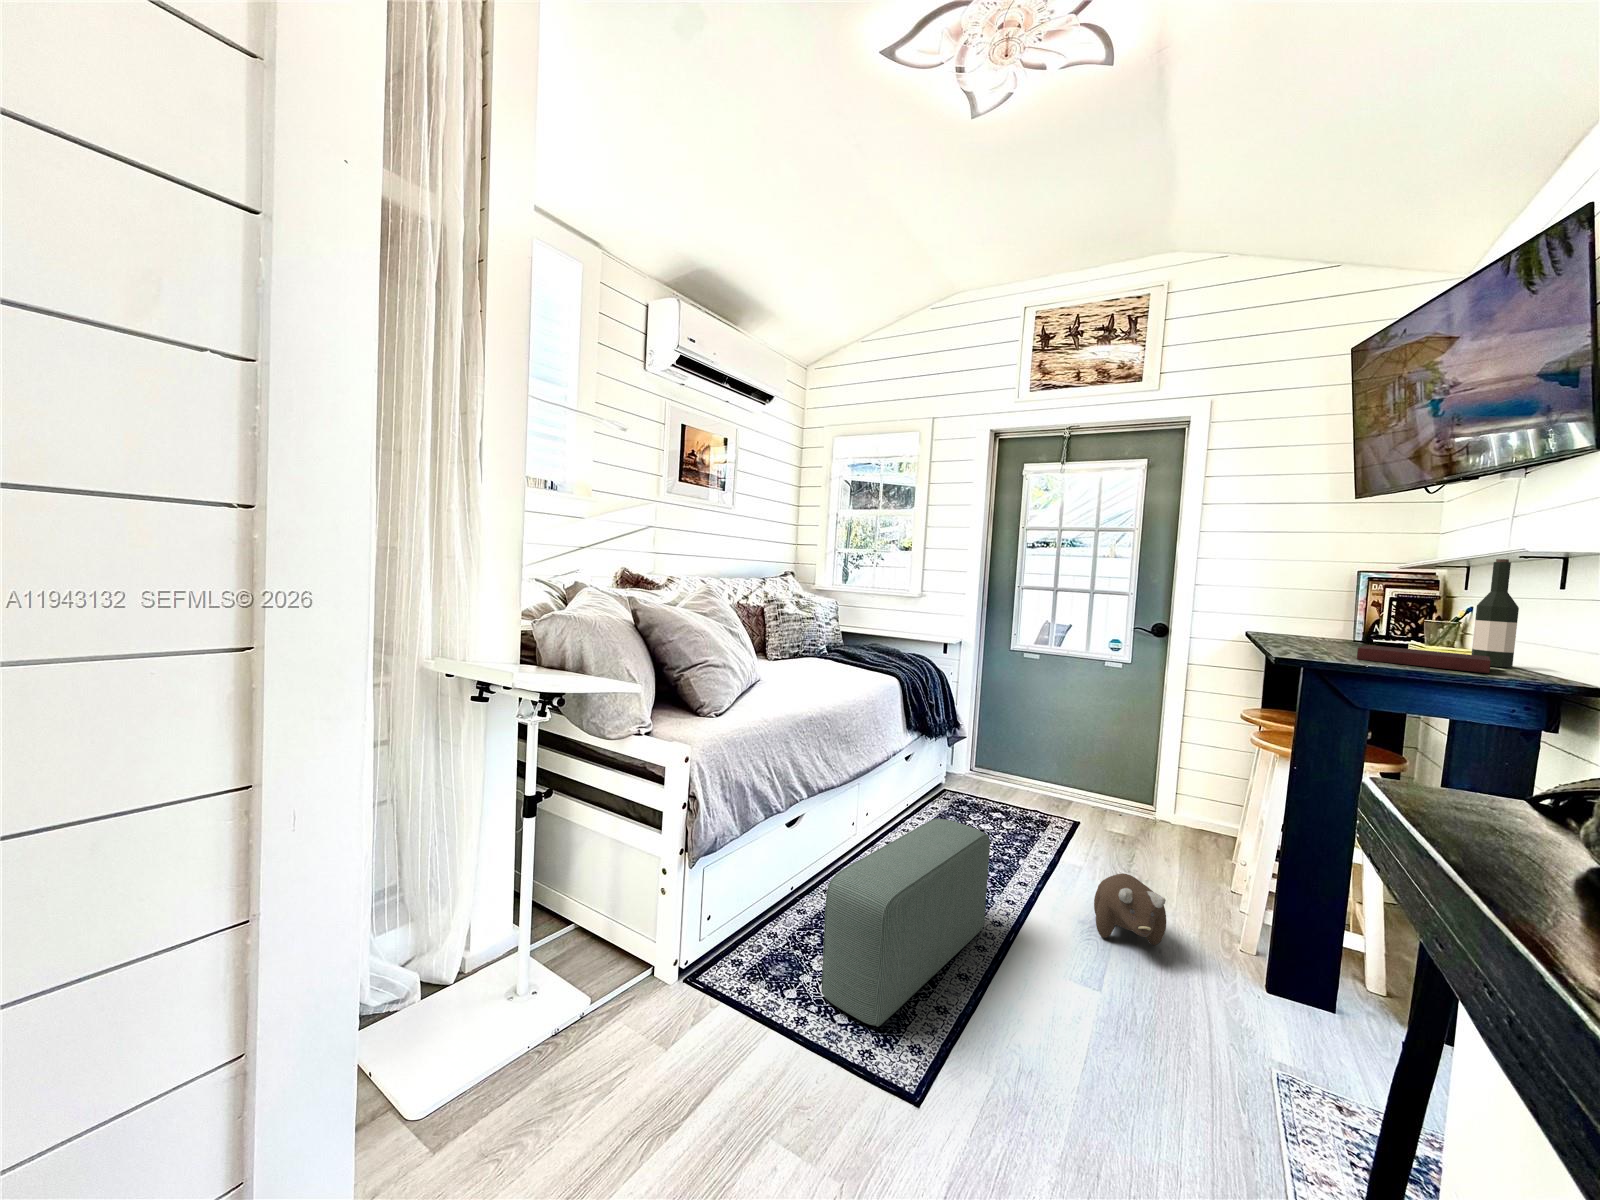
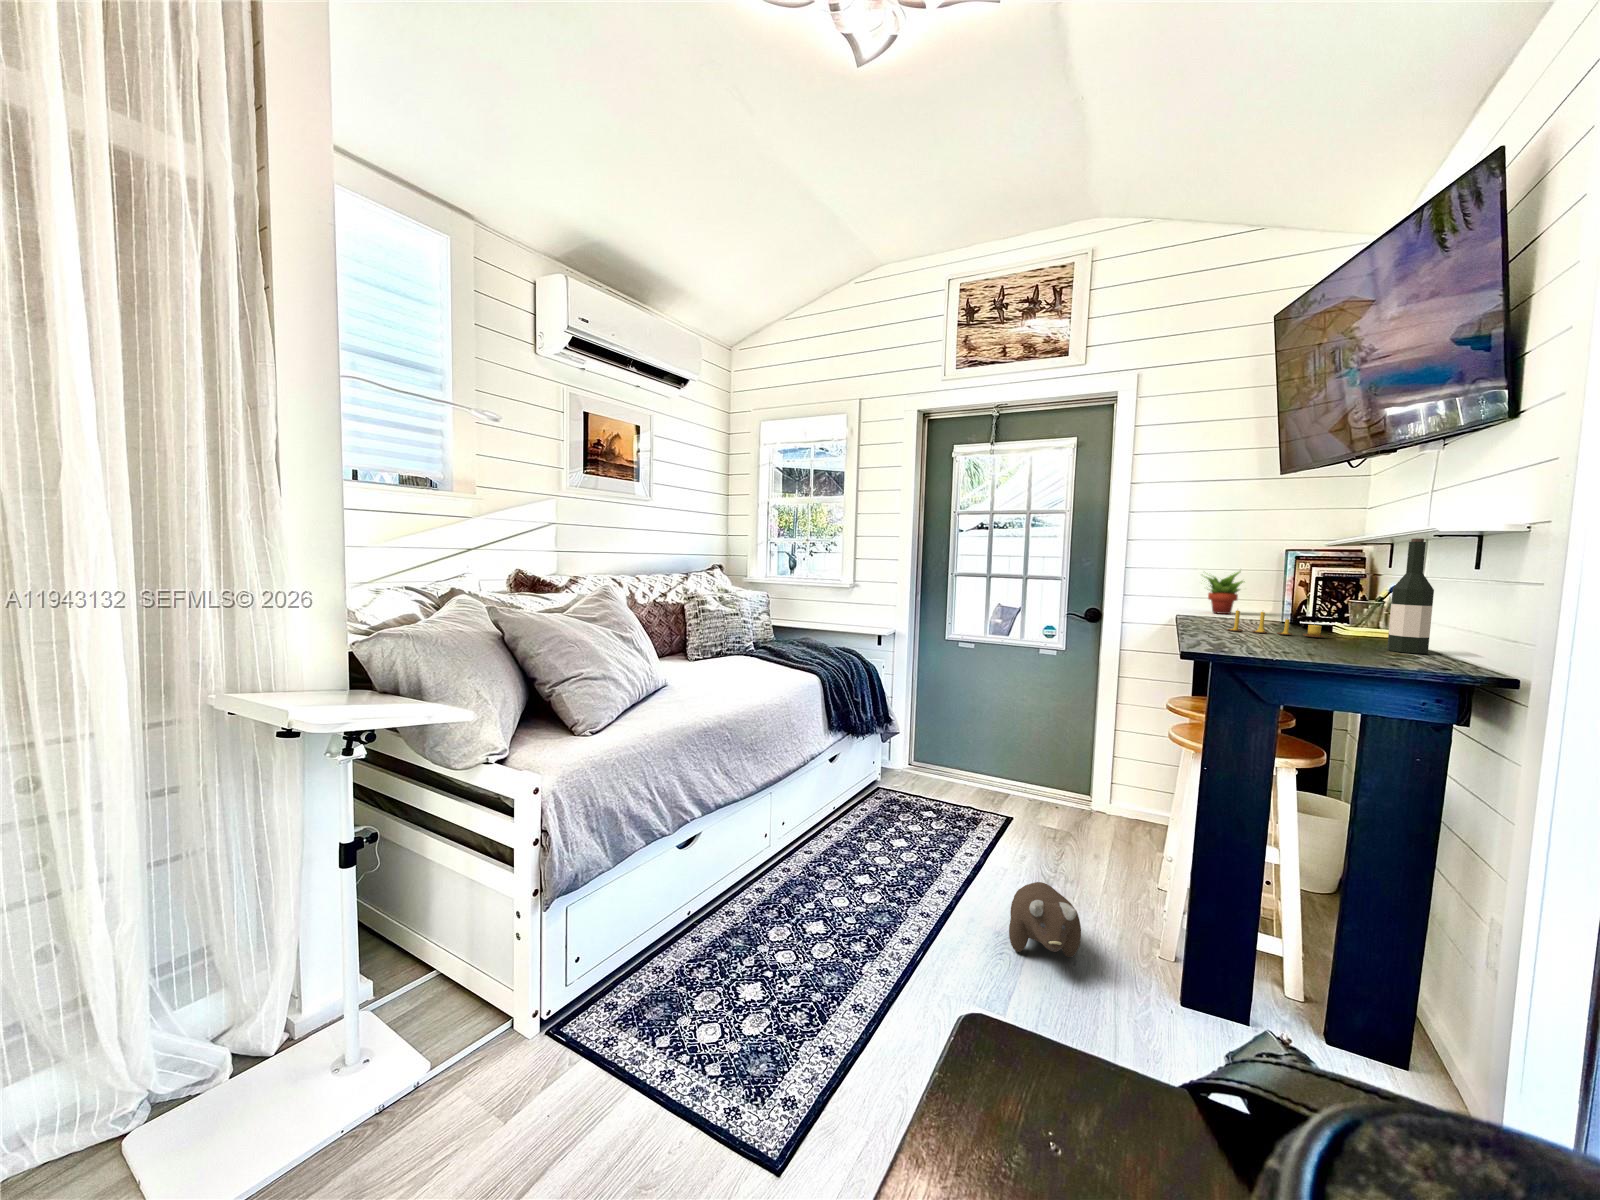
succulent plant: none [1266,588,1321,631] -> present [1205,571,1245,614]
candle: none [1306,622,1405,652] -> present [1227,610,1324,637]
notebook: present [1357,645,1491,673] -> none [1267,633,1403,664]
pouf: present [821,818,990,1027] -> none [697,833,895,1076]

